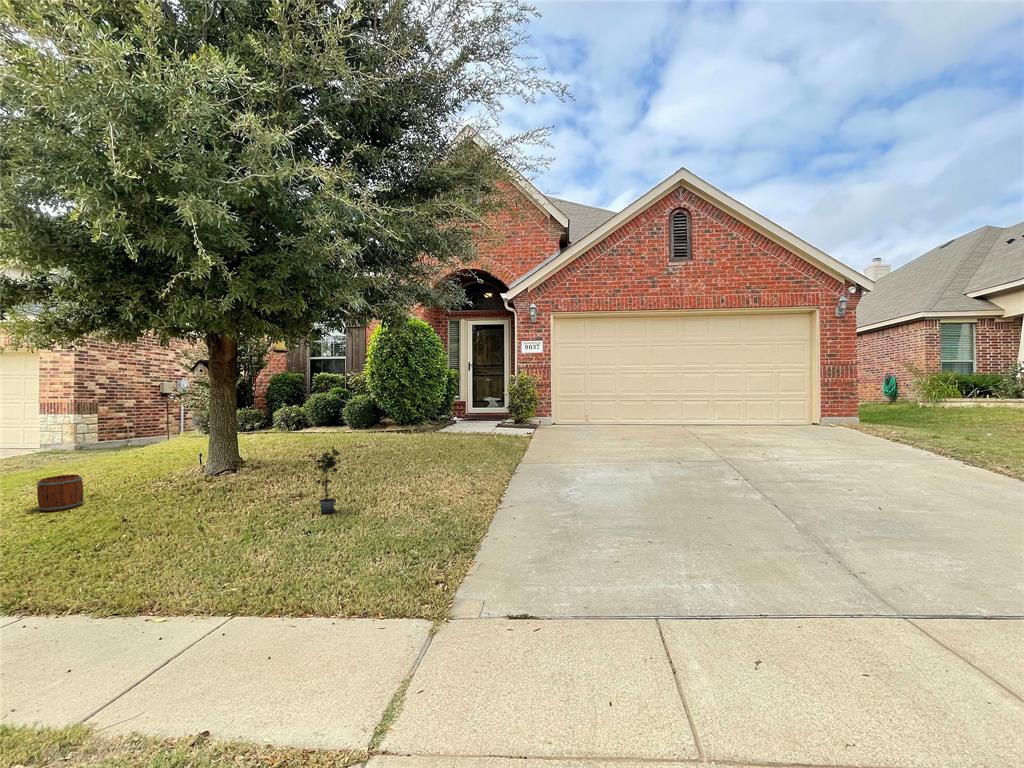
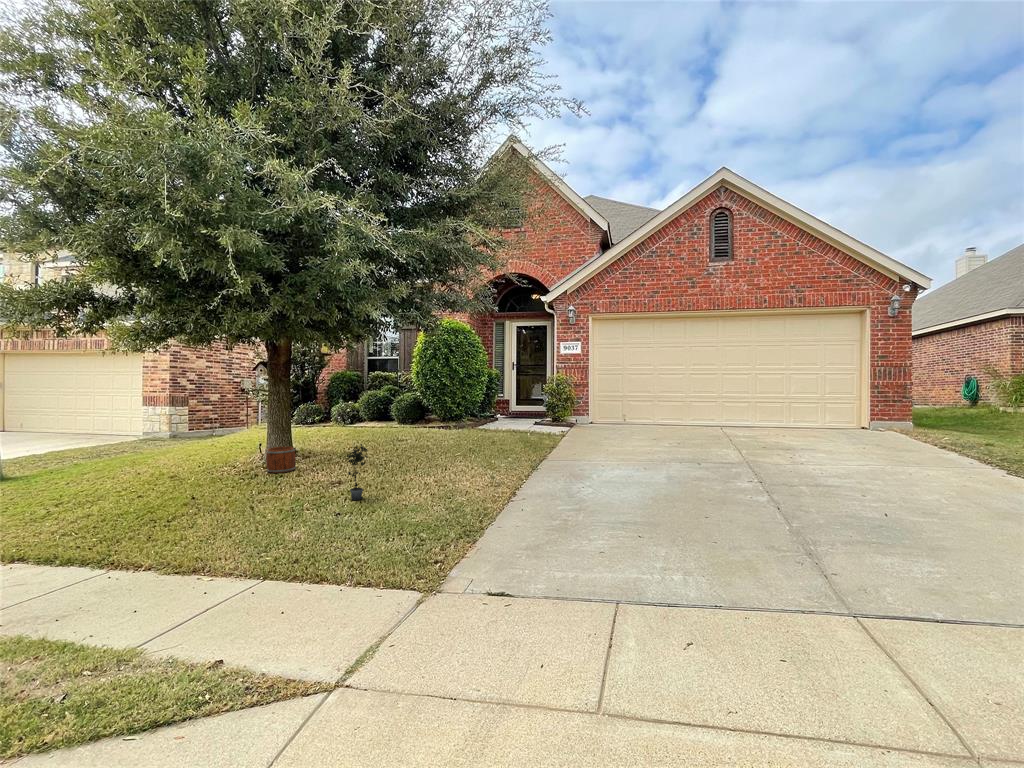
bucket: present [37,475,84,511] -> present [266,447,296,473]

